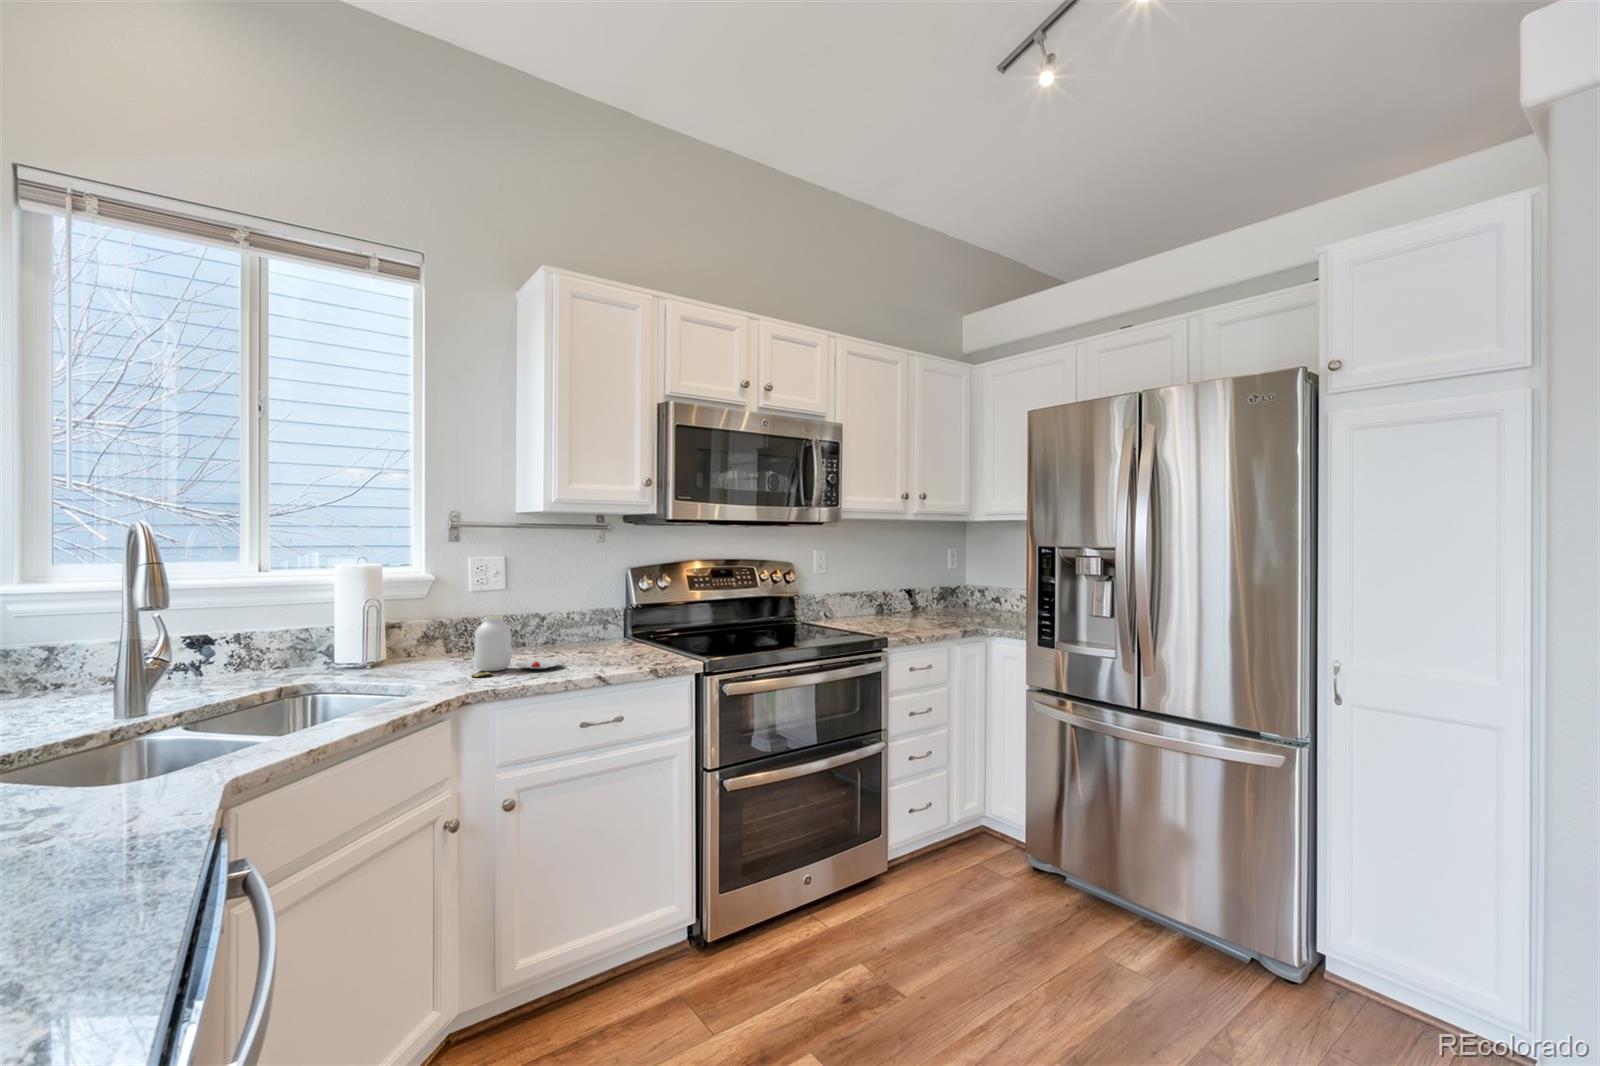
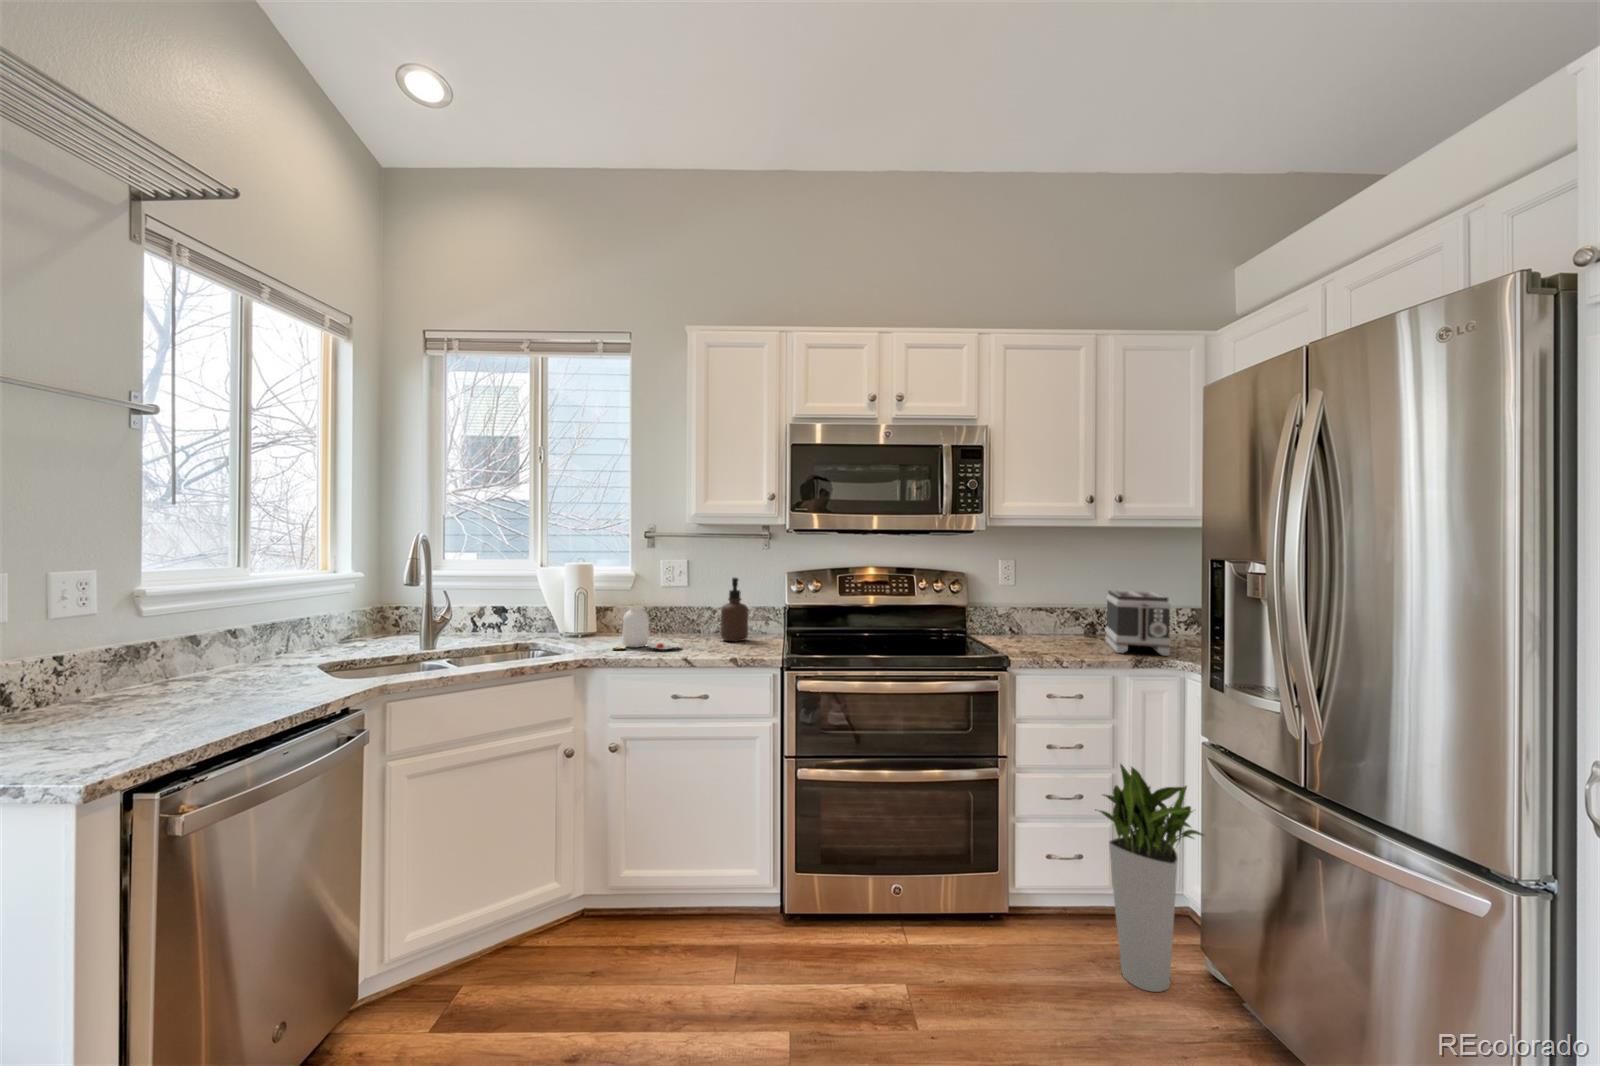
toaster: none [900,574,969,626] -> present [1105,590,1171,656]
soap dispenser: none [576,575,610,651] -> present [721,578,748,641]
planter: none [961,715,1052,894] -> present [1099,764,1204,992]

